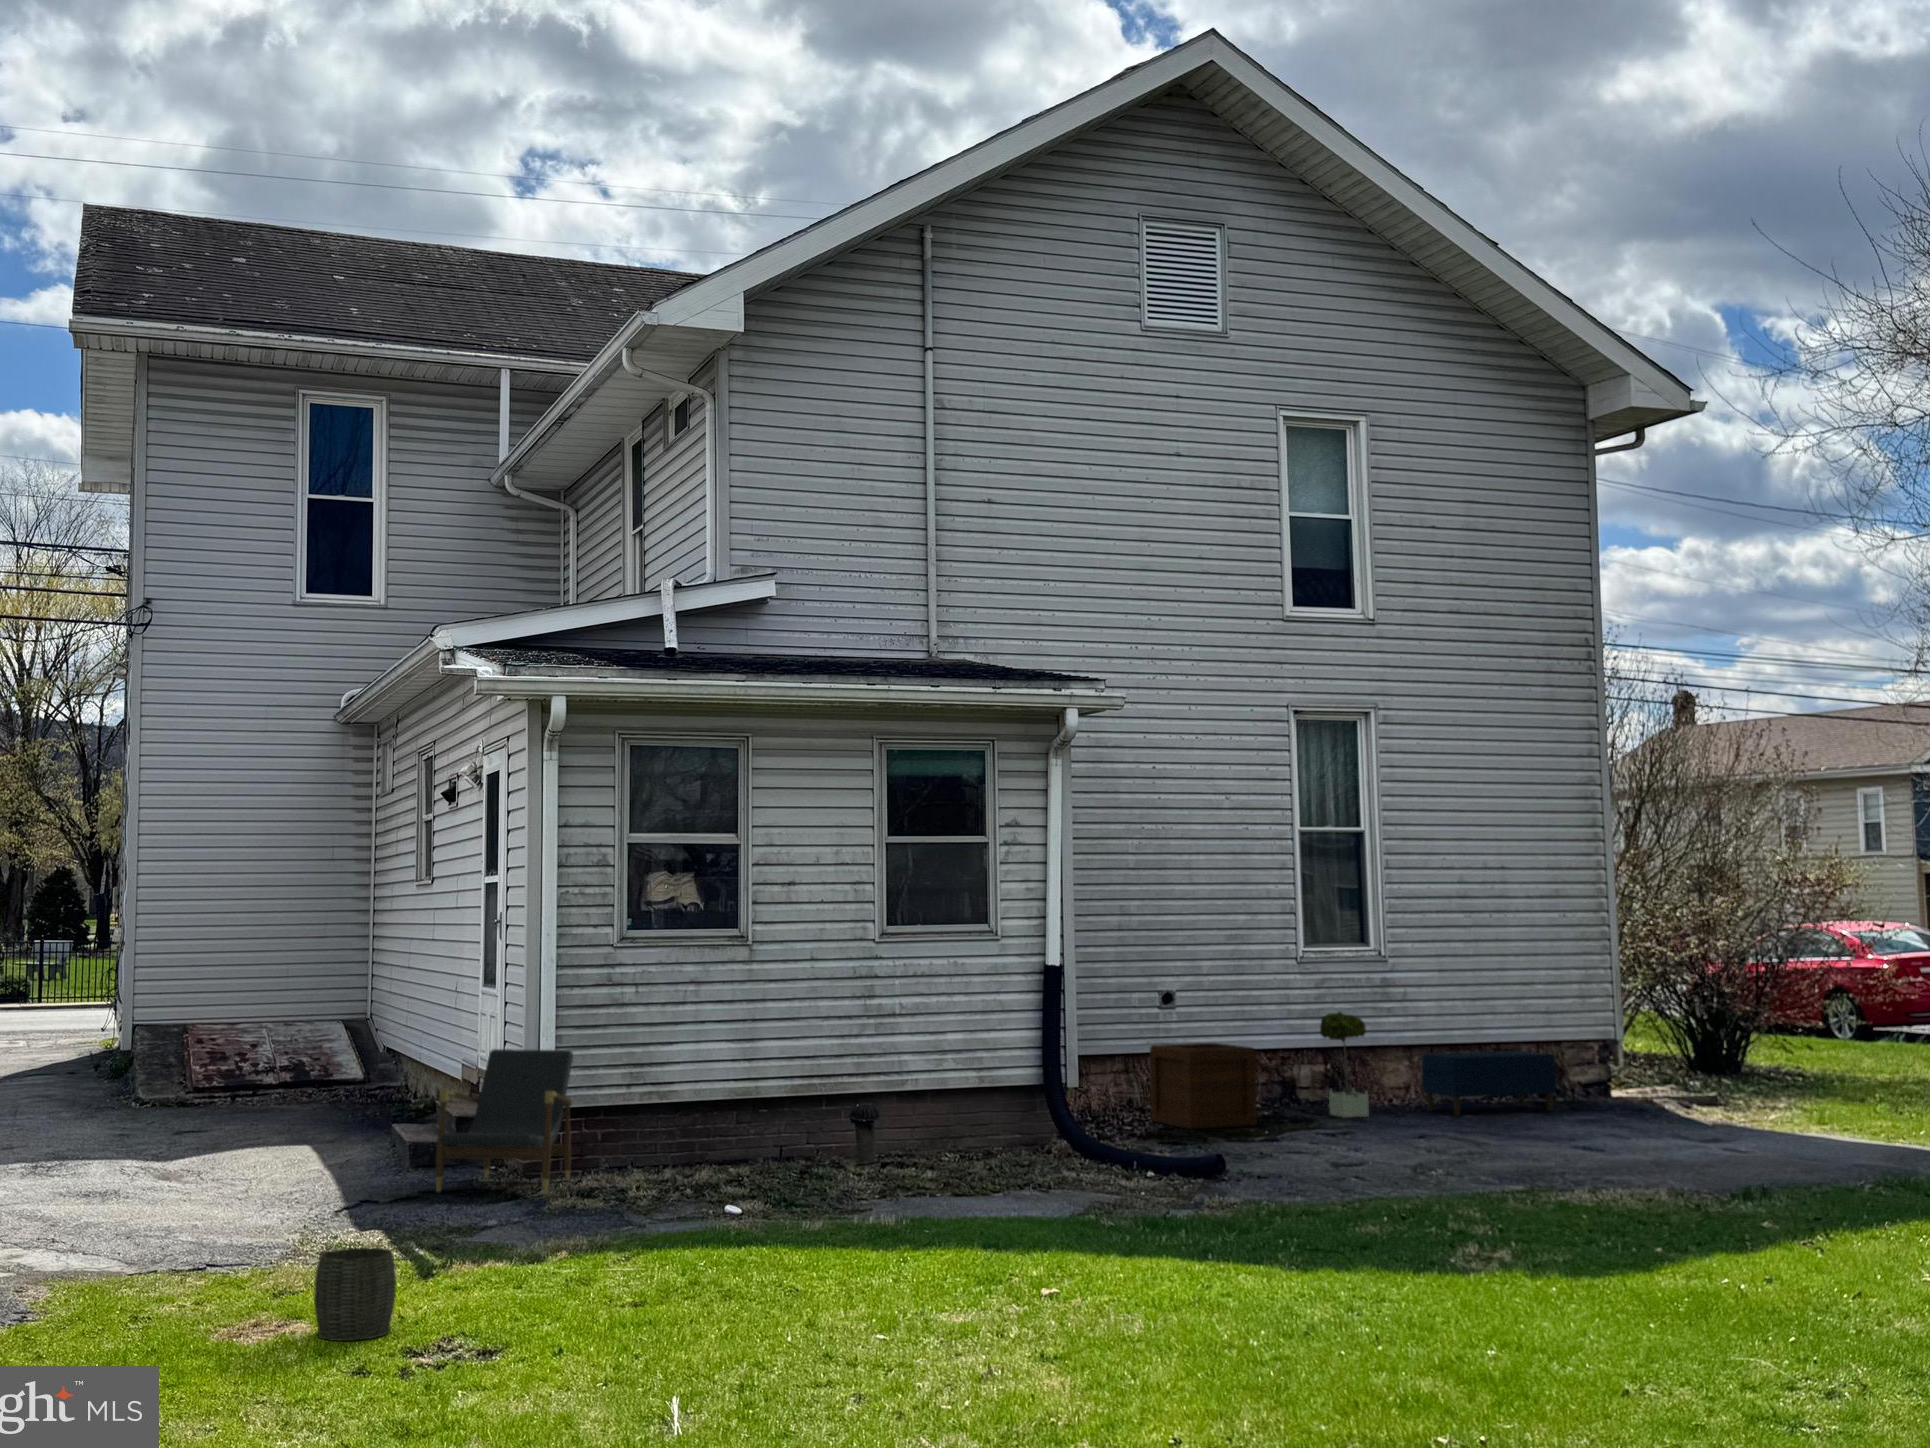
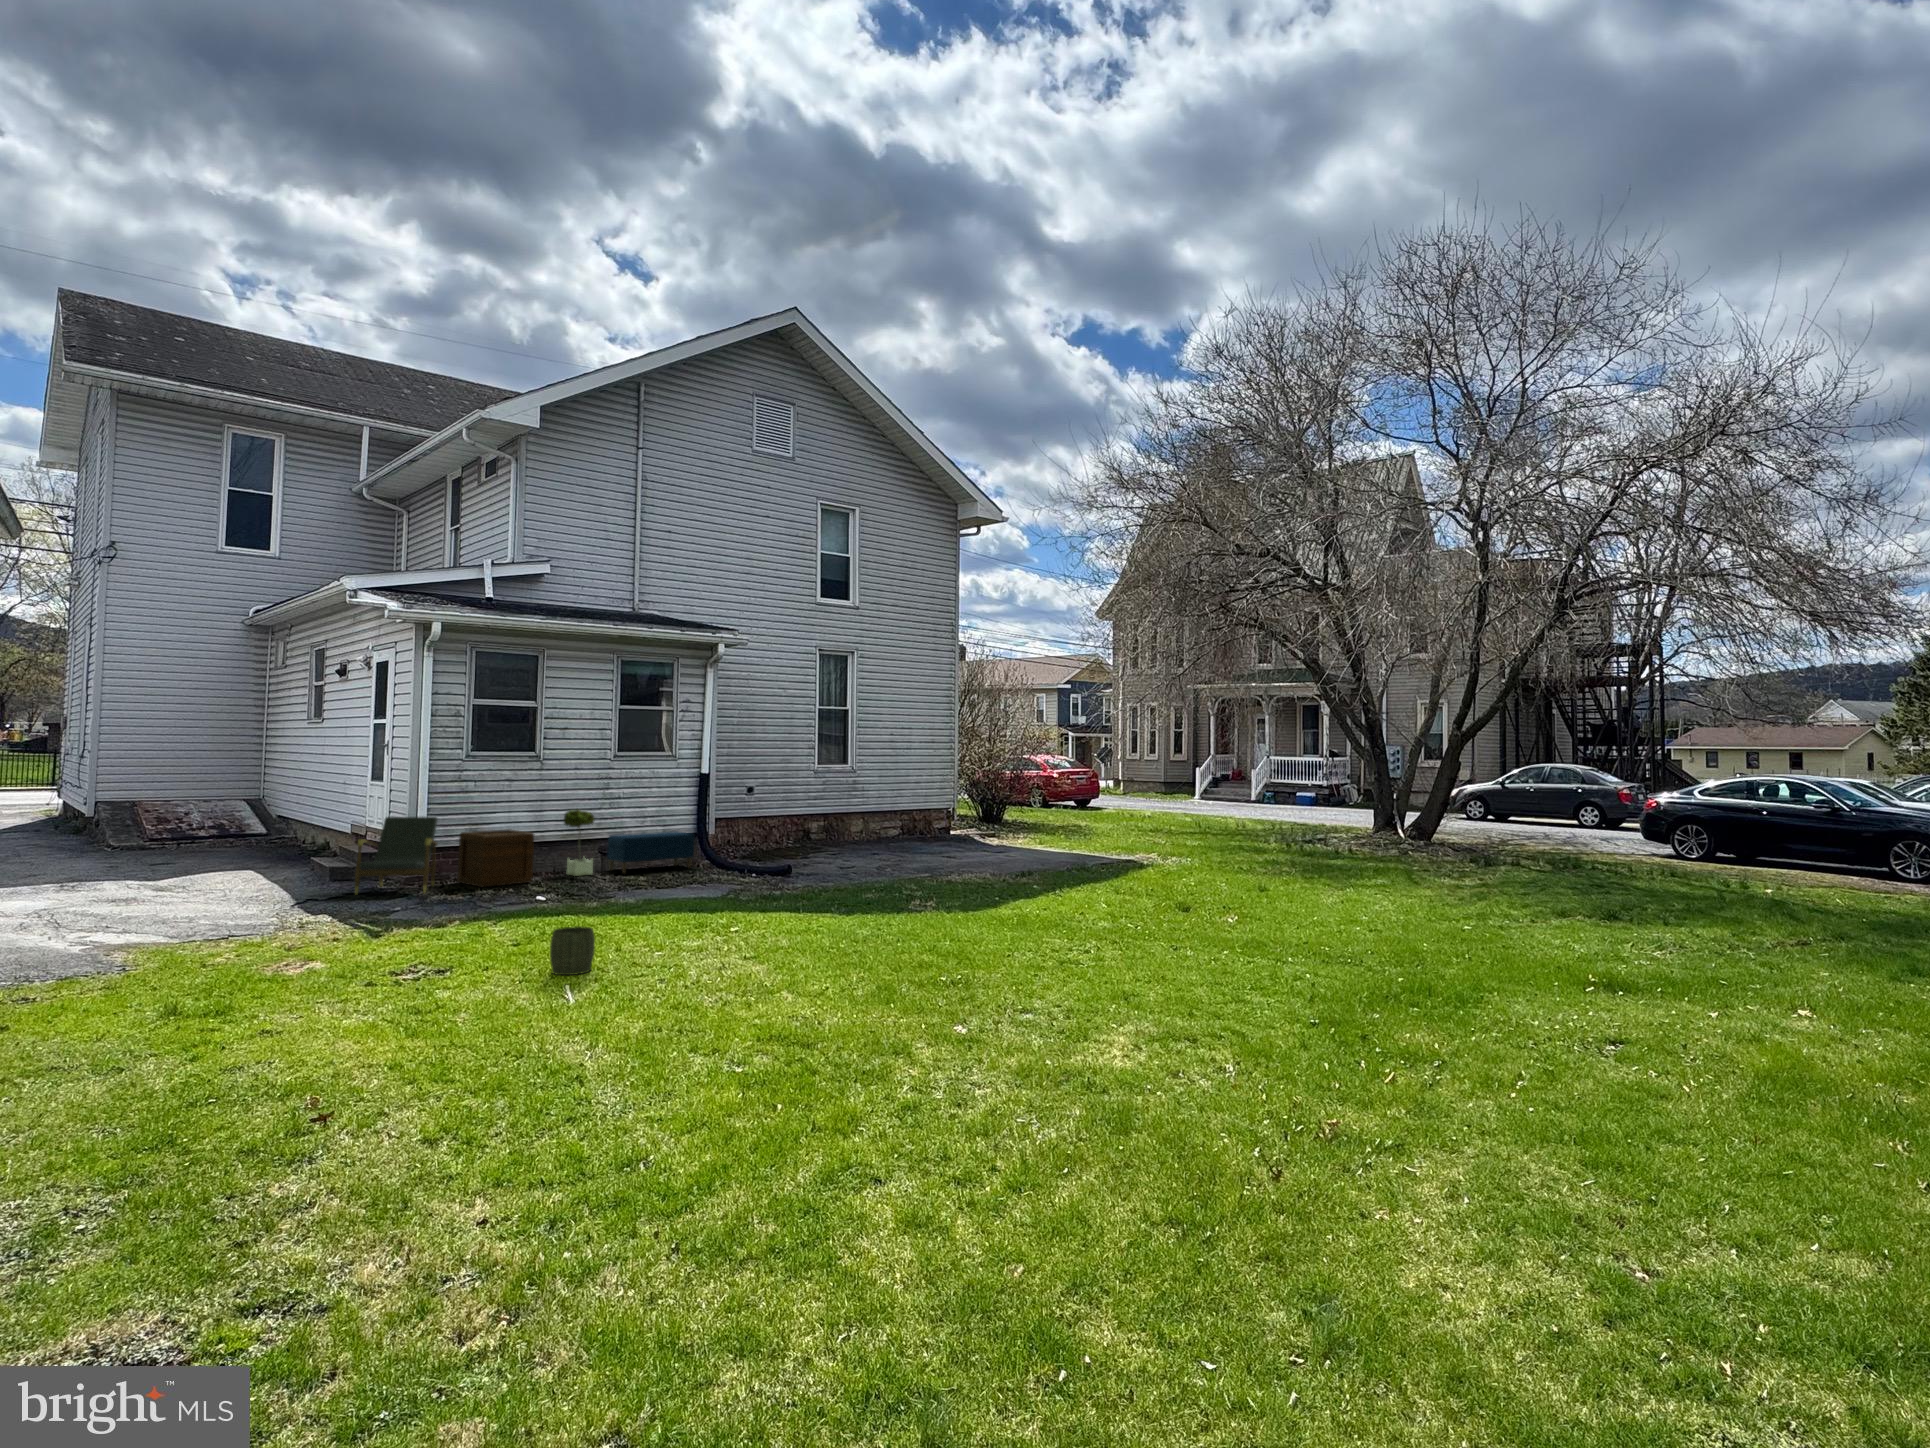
potted tree: present [1320,1012,1369,1117] -> present [564,809,595,876]
wooden crate: present [1150,1043,1257,1129] -> present [458,829,534,887]
bench: present [1422,1051,1557,1116] -> present [607,831,694,874]
woven basket: present [314,1247,396,1341] -> present [550,926,595,975]

